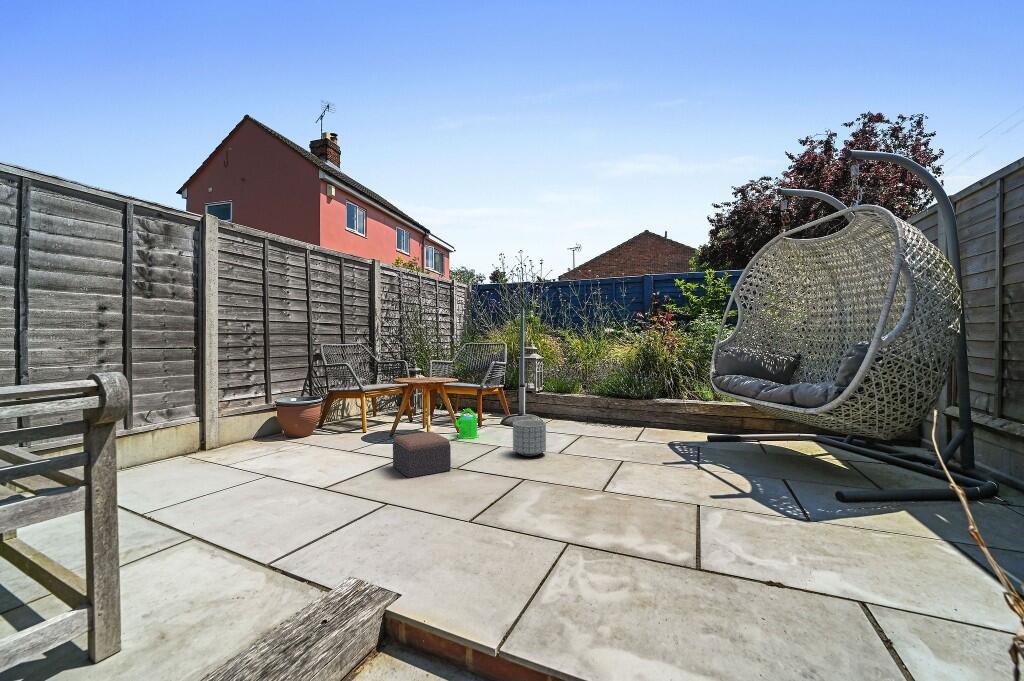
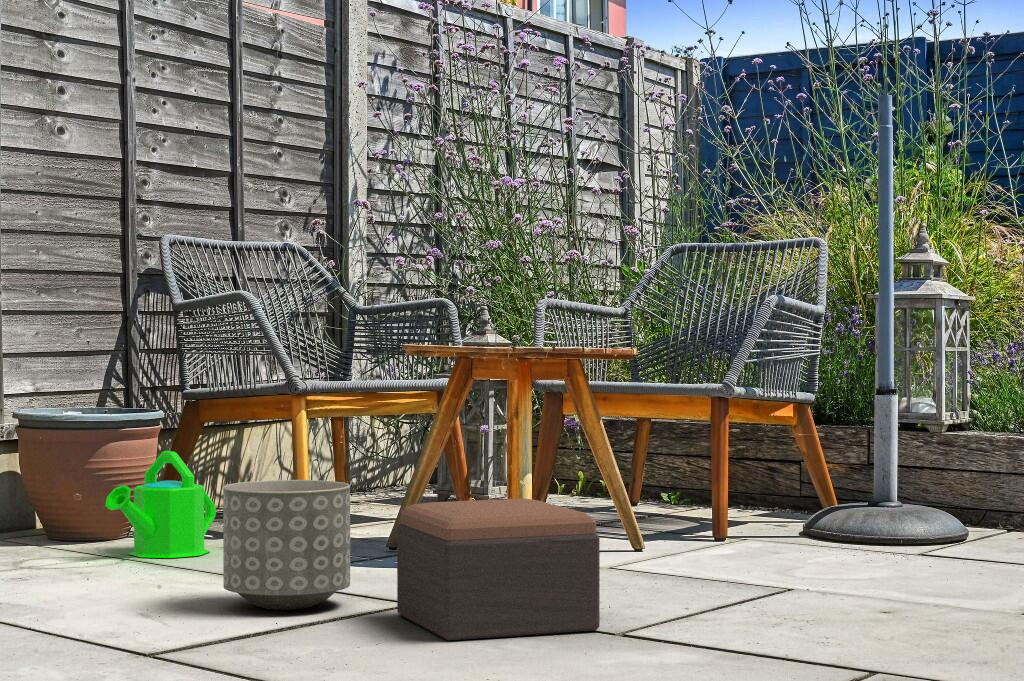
watering can: present [455,408,479,439] -> present [105,451,216,558]
planter: present [513,420,546,456] -> present [223,480,350,610]

